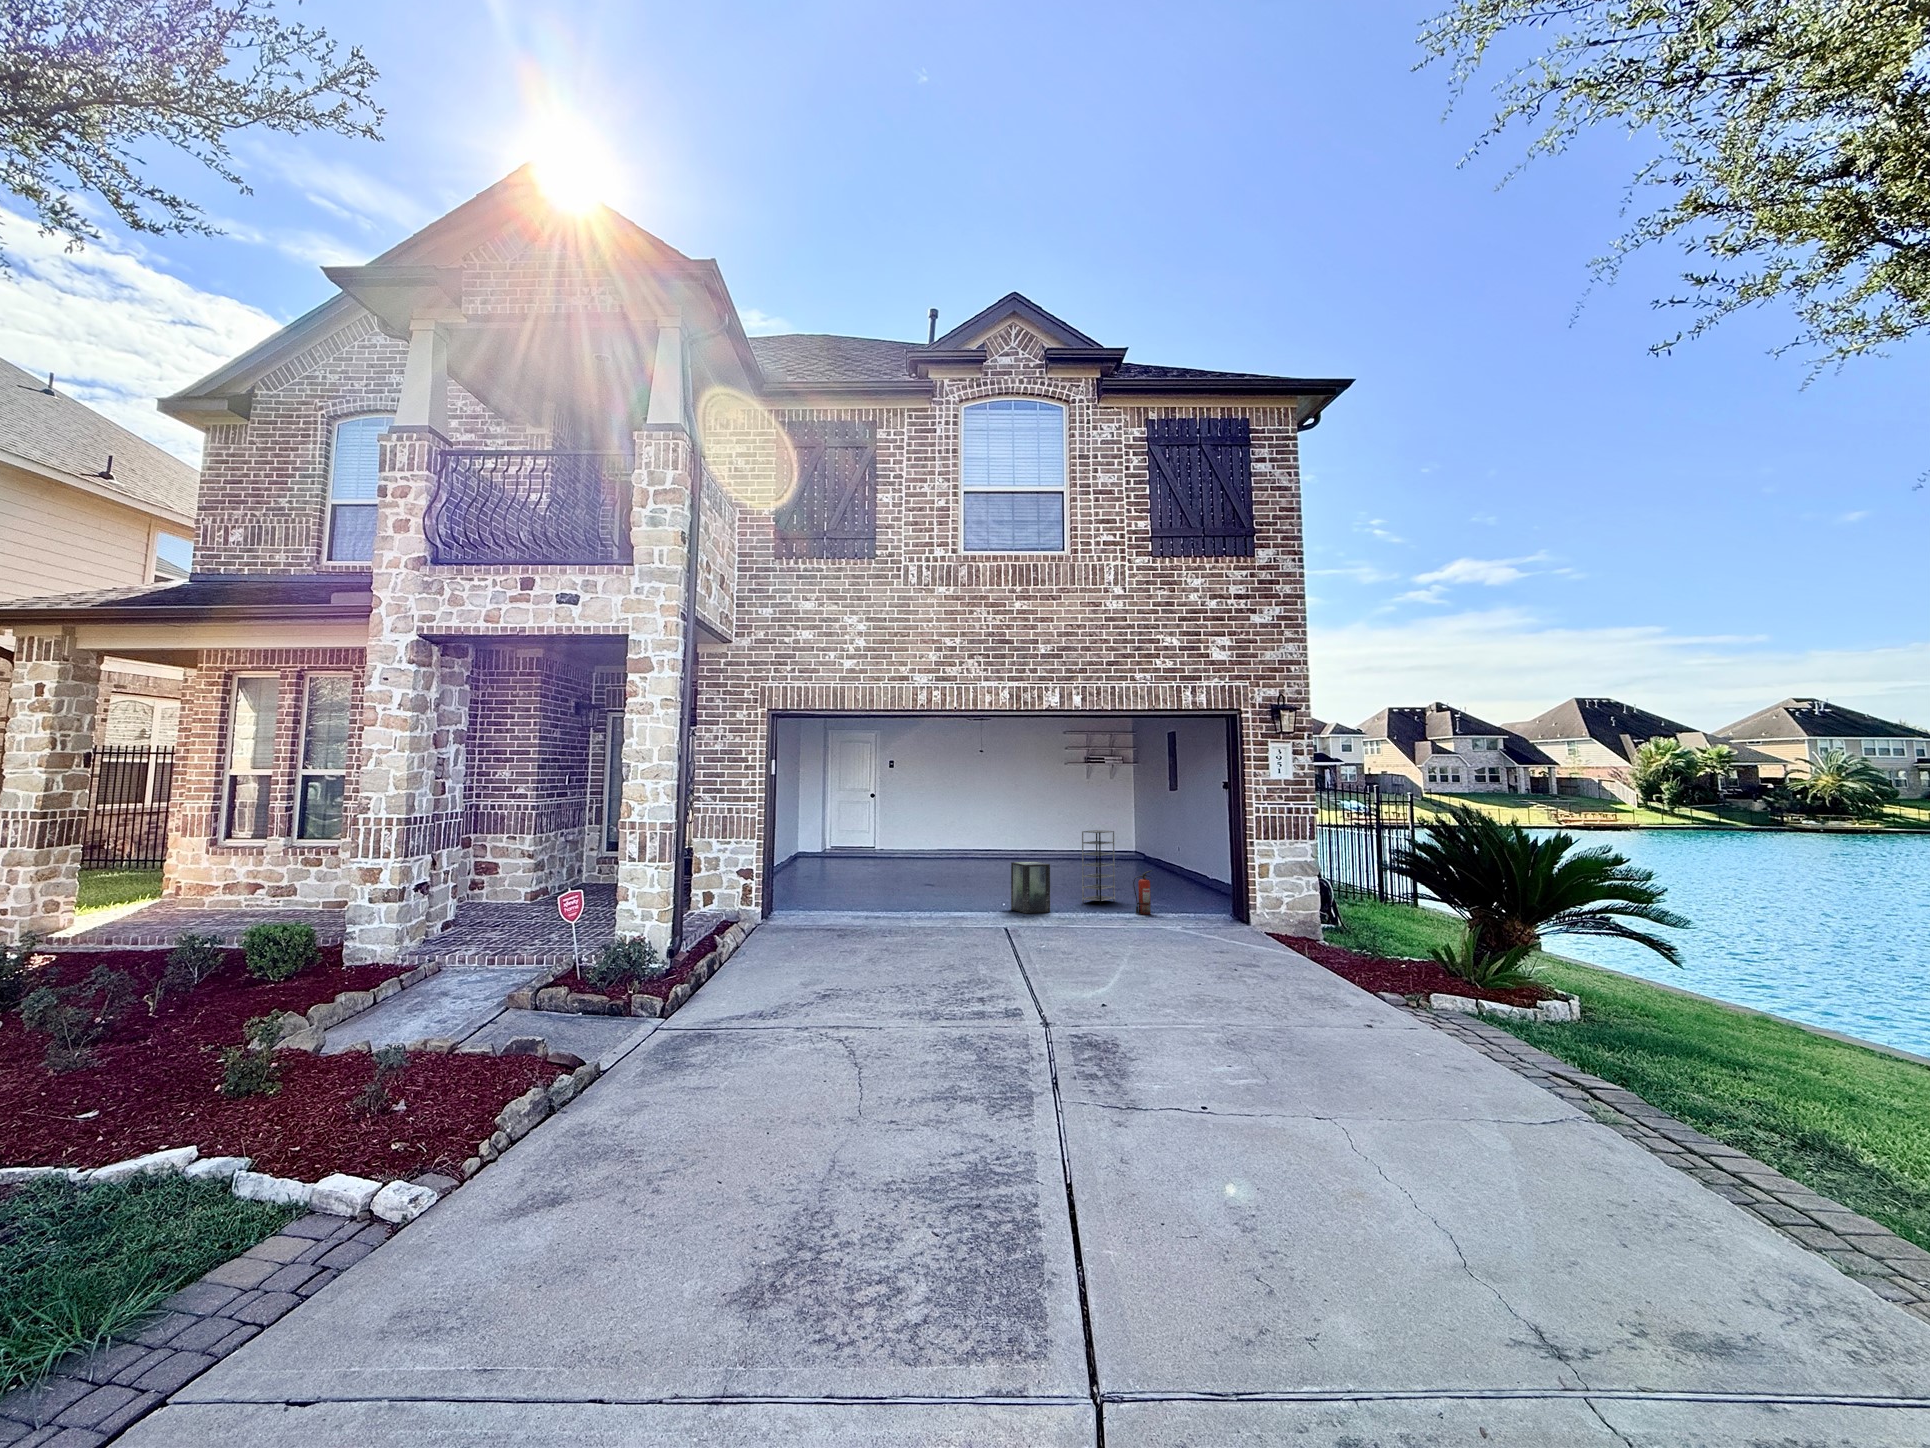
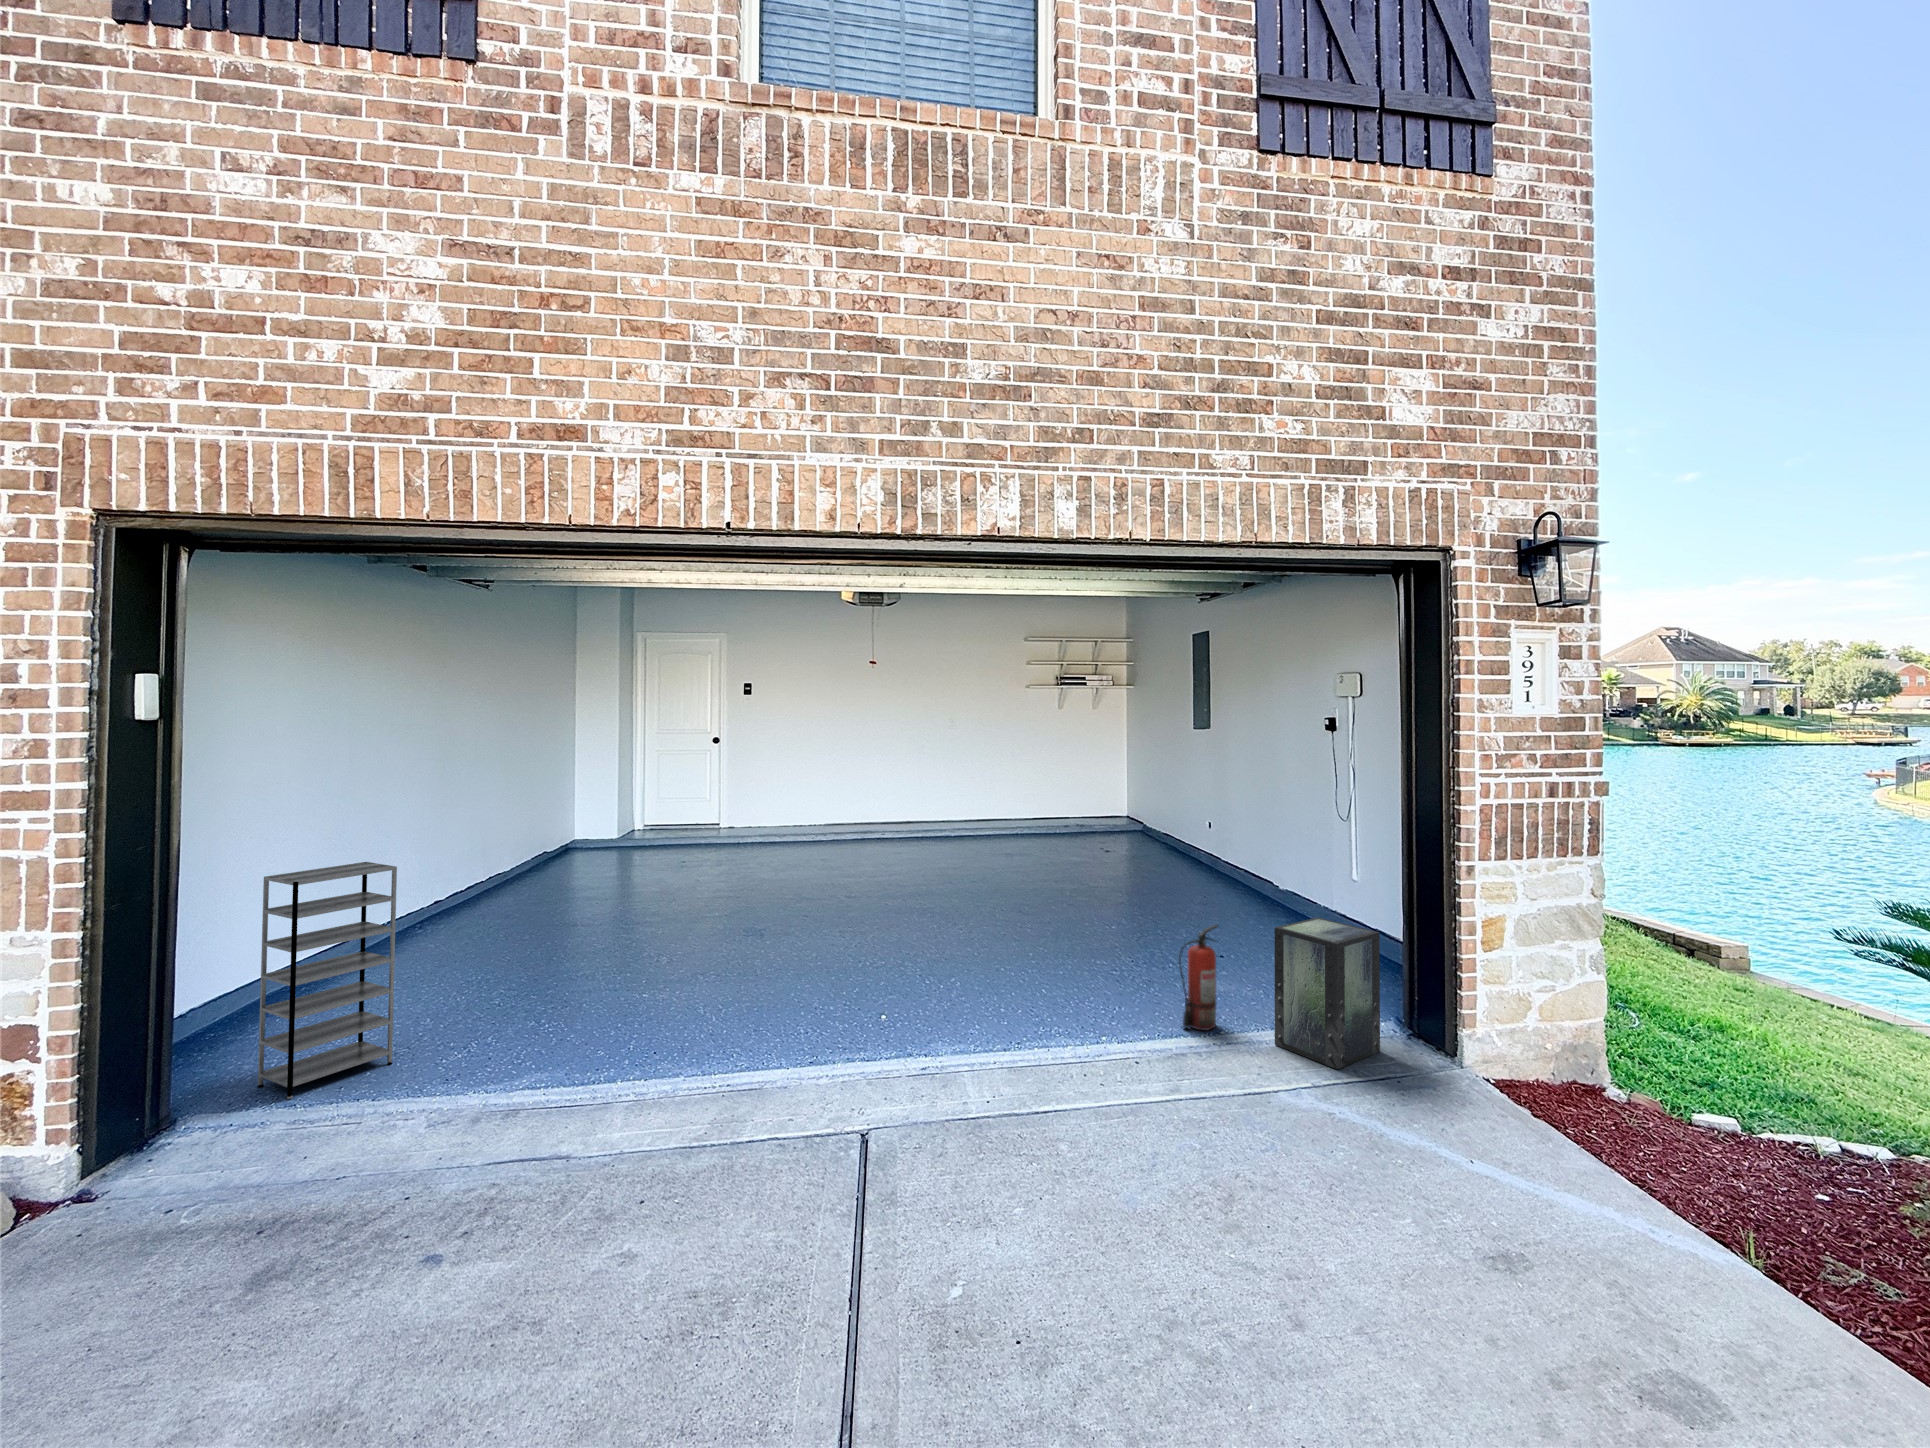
shelving unit: present [1082,830,1115,905] -> present [257,862,397,1099]
storage box: present [1011,862,1050,913] -> present [1275,917,1380,1069]

